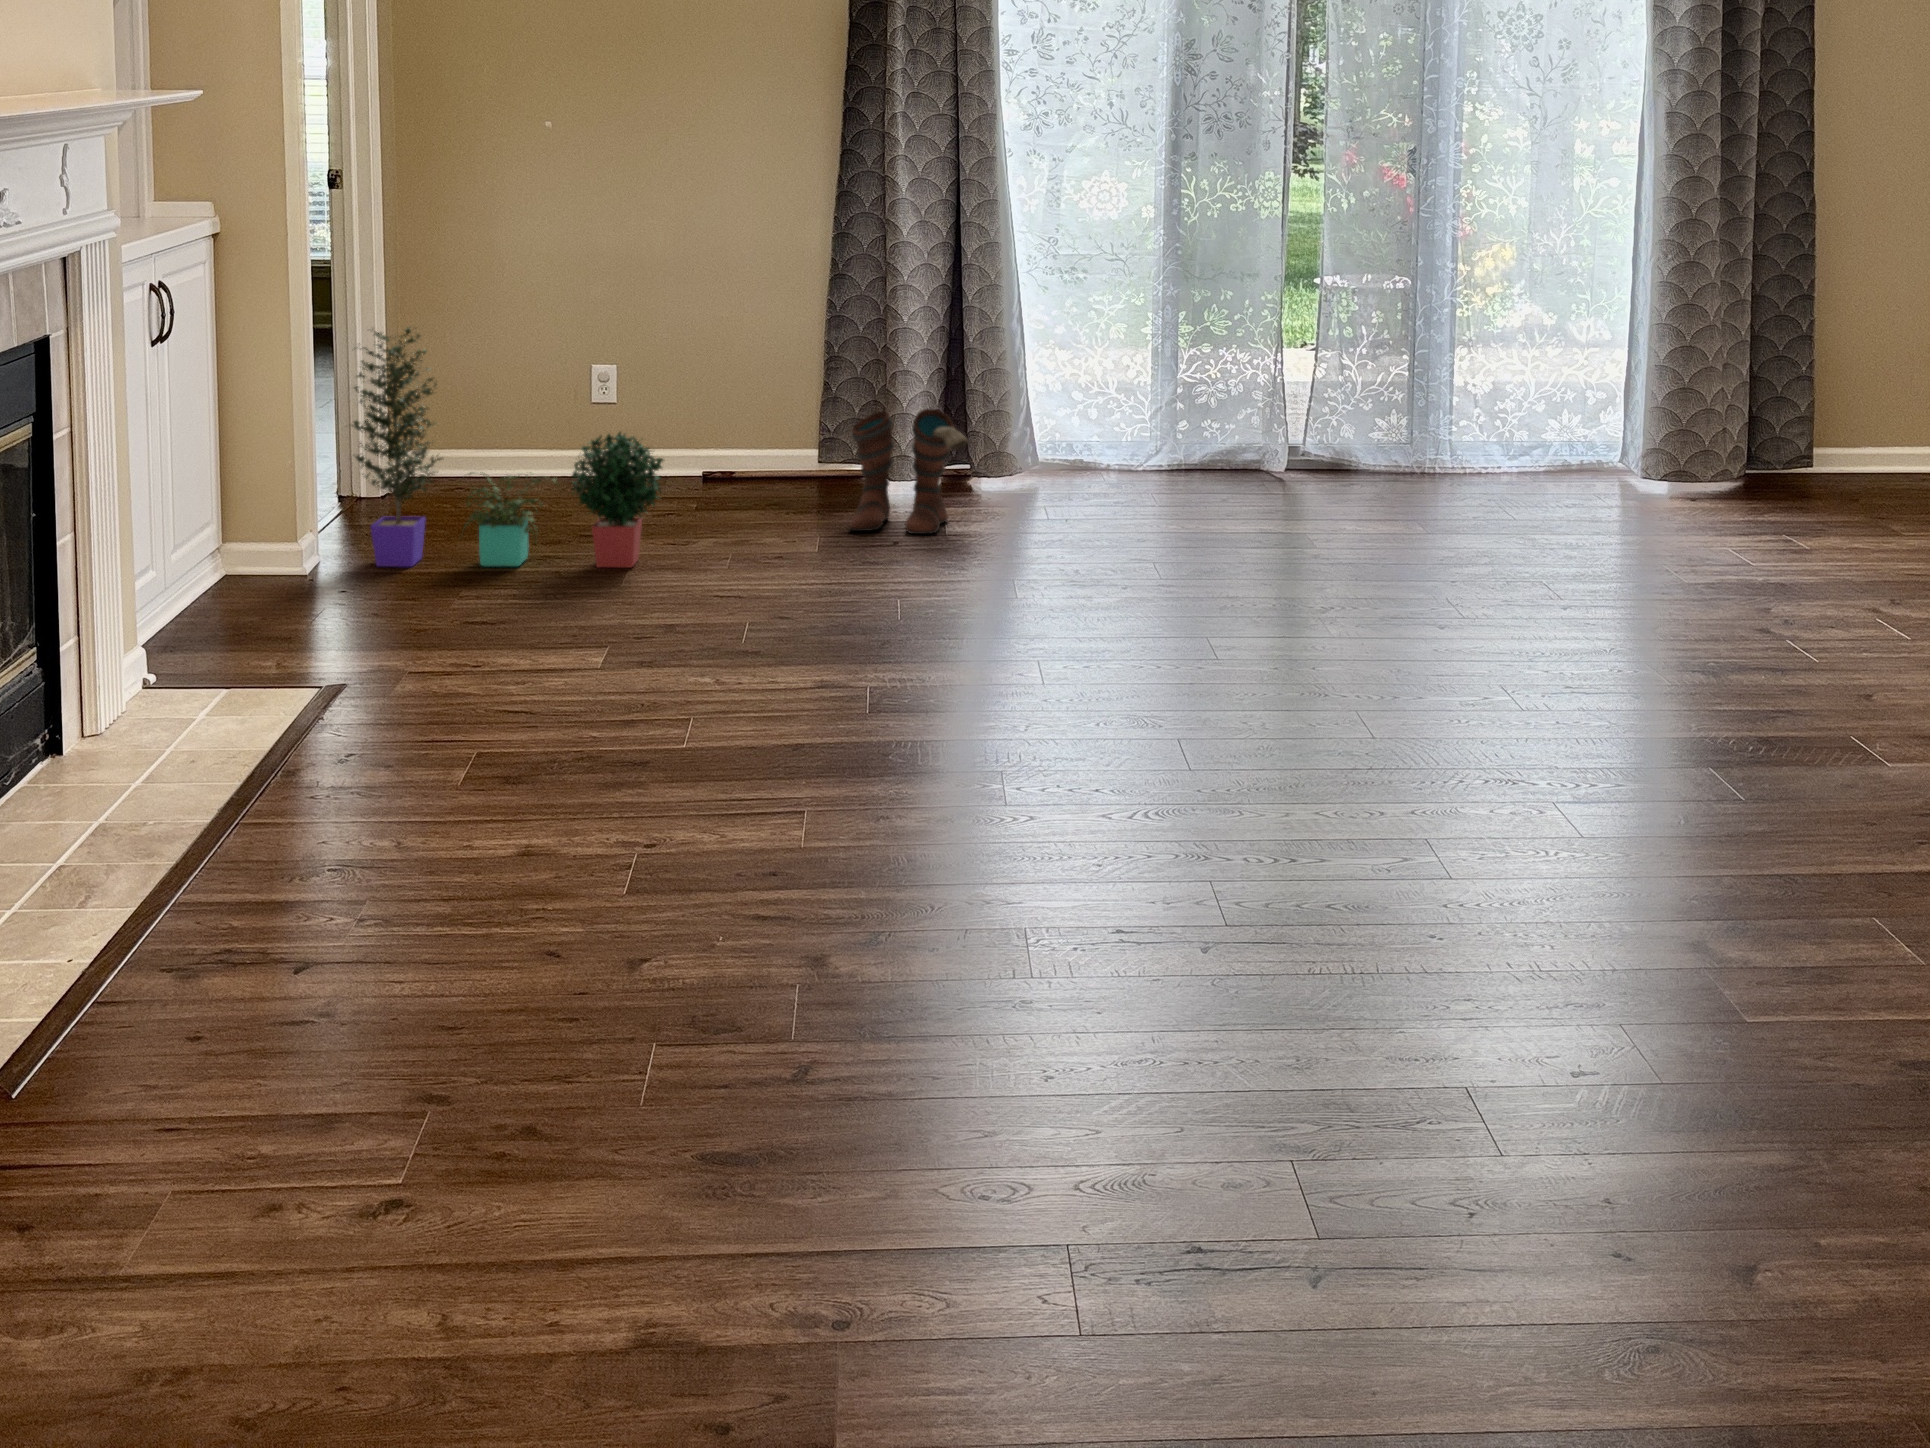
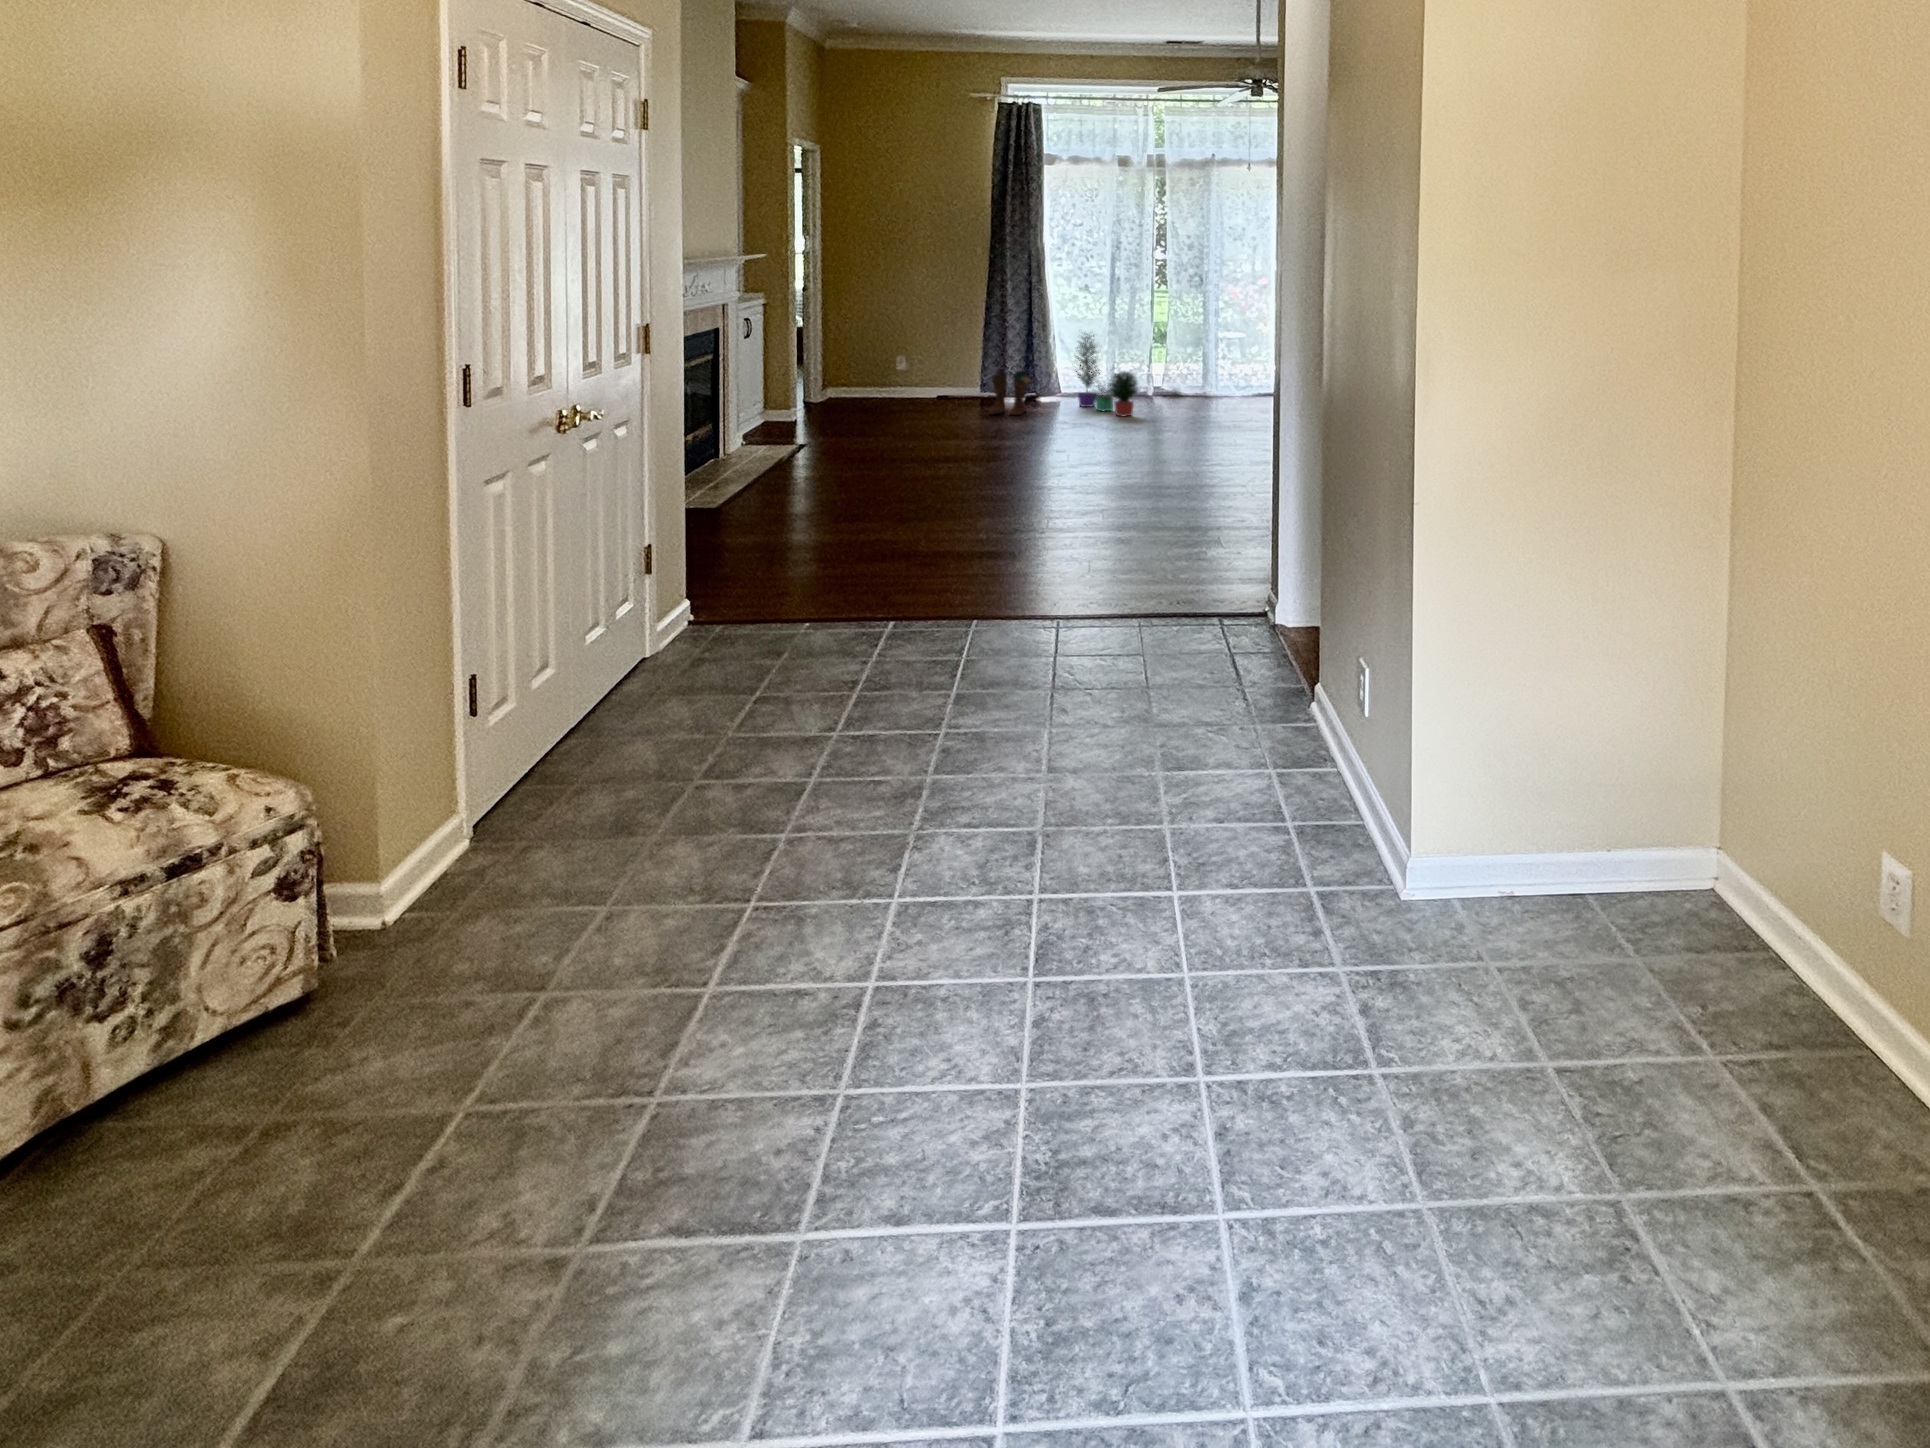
potted plant: present [350,327,663,567] -> present [1076,333,1138,417]

